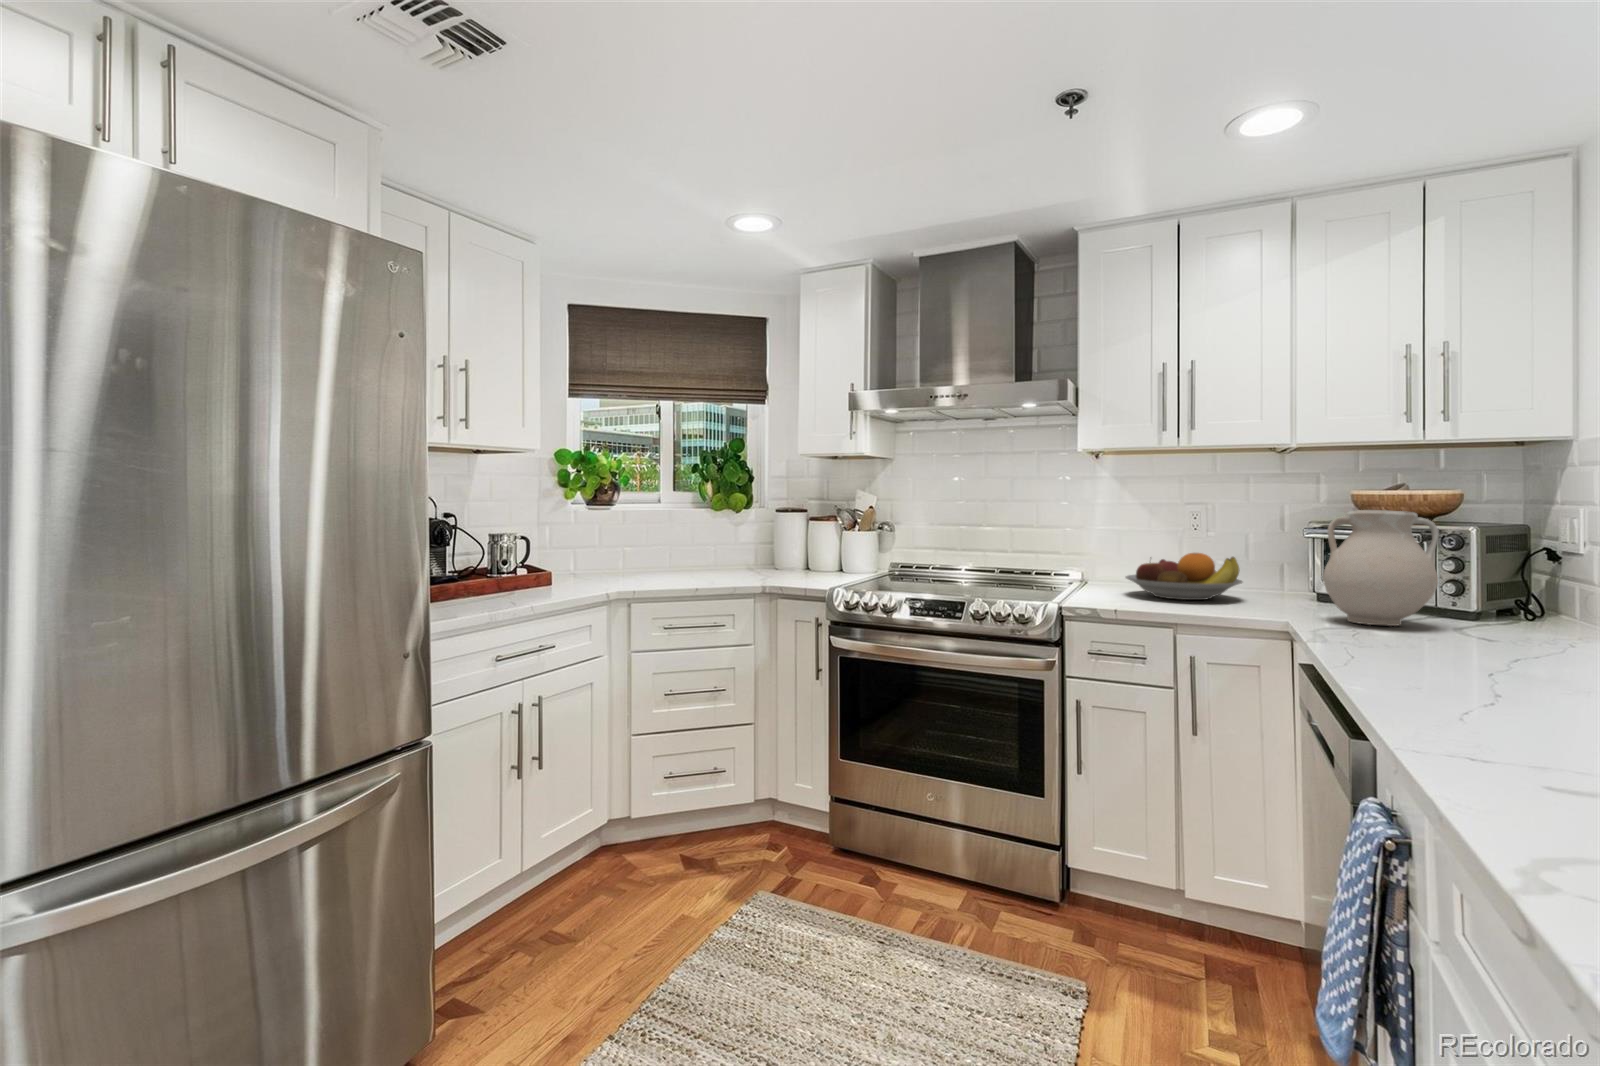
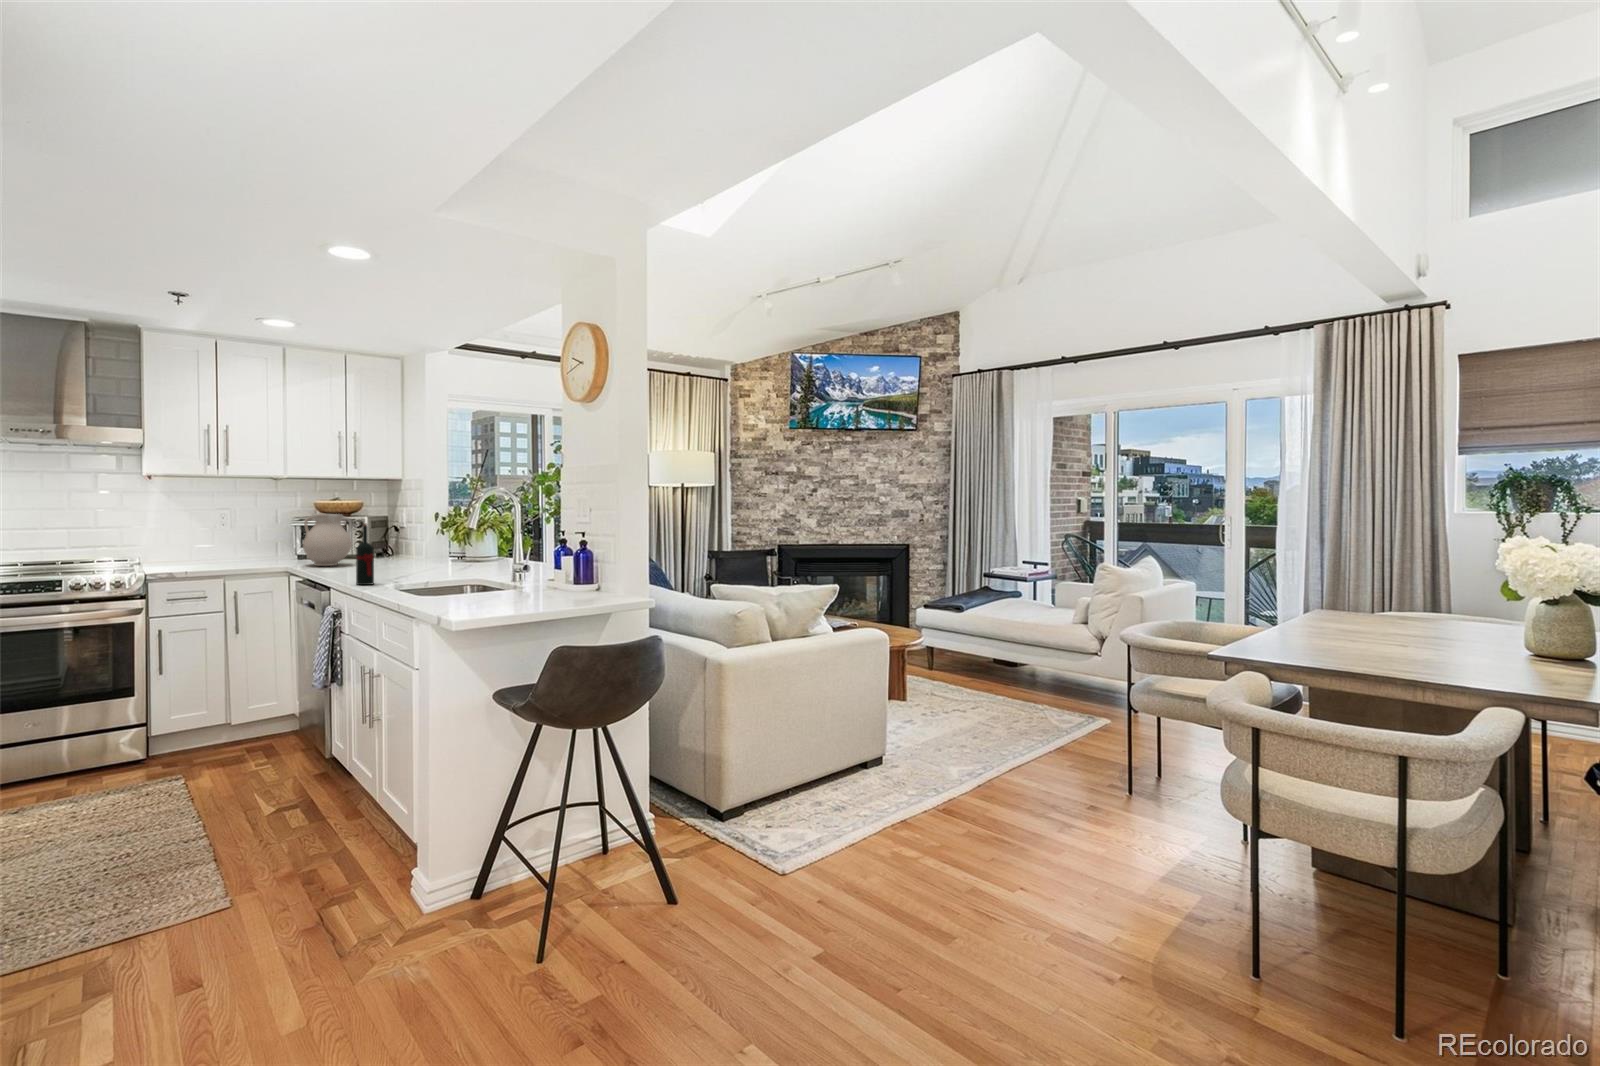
wine bottle: none [1466,520,1532,706] -> present [356,523,374,585]
fruit bowl: present [1126,553,1243,600] -> none [182,535,259,563]

